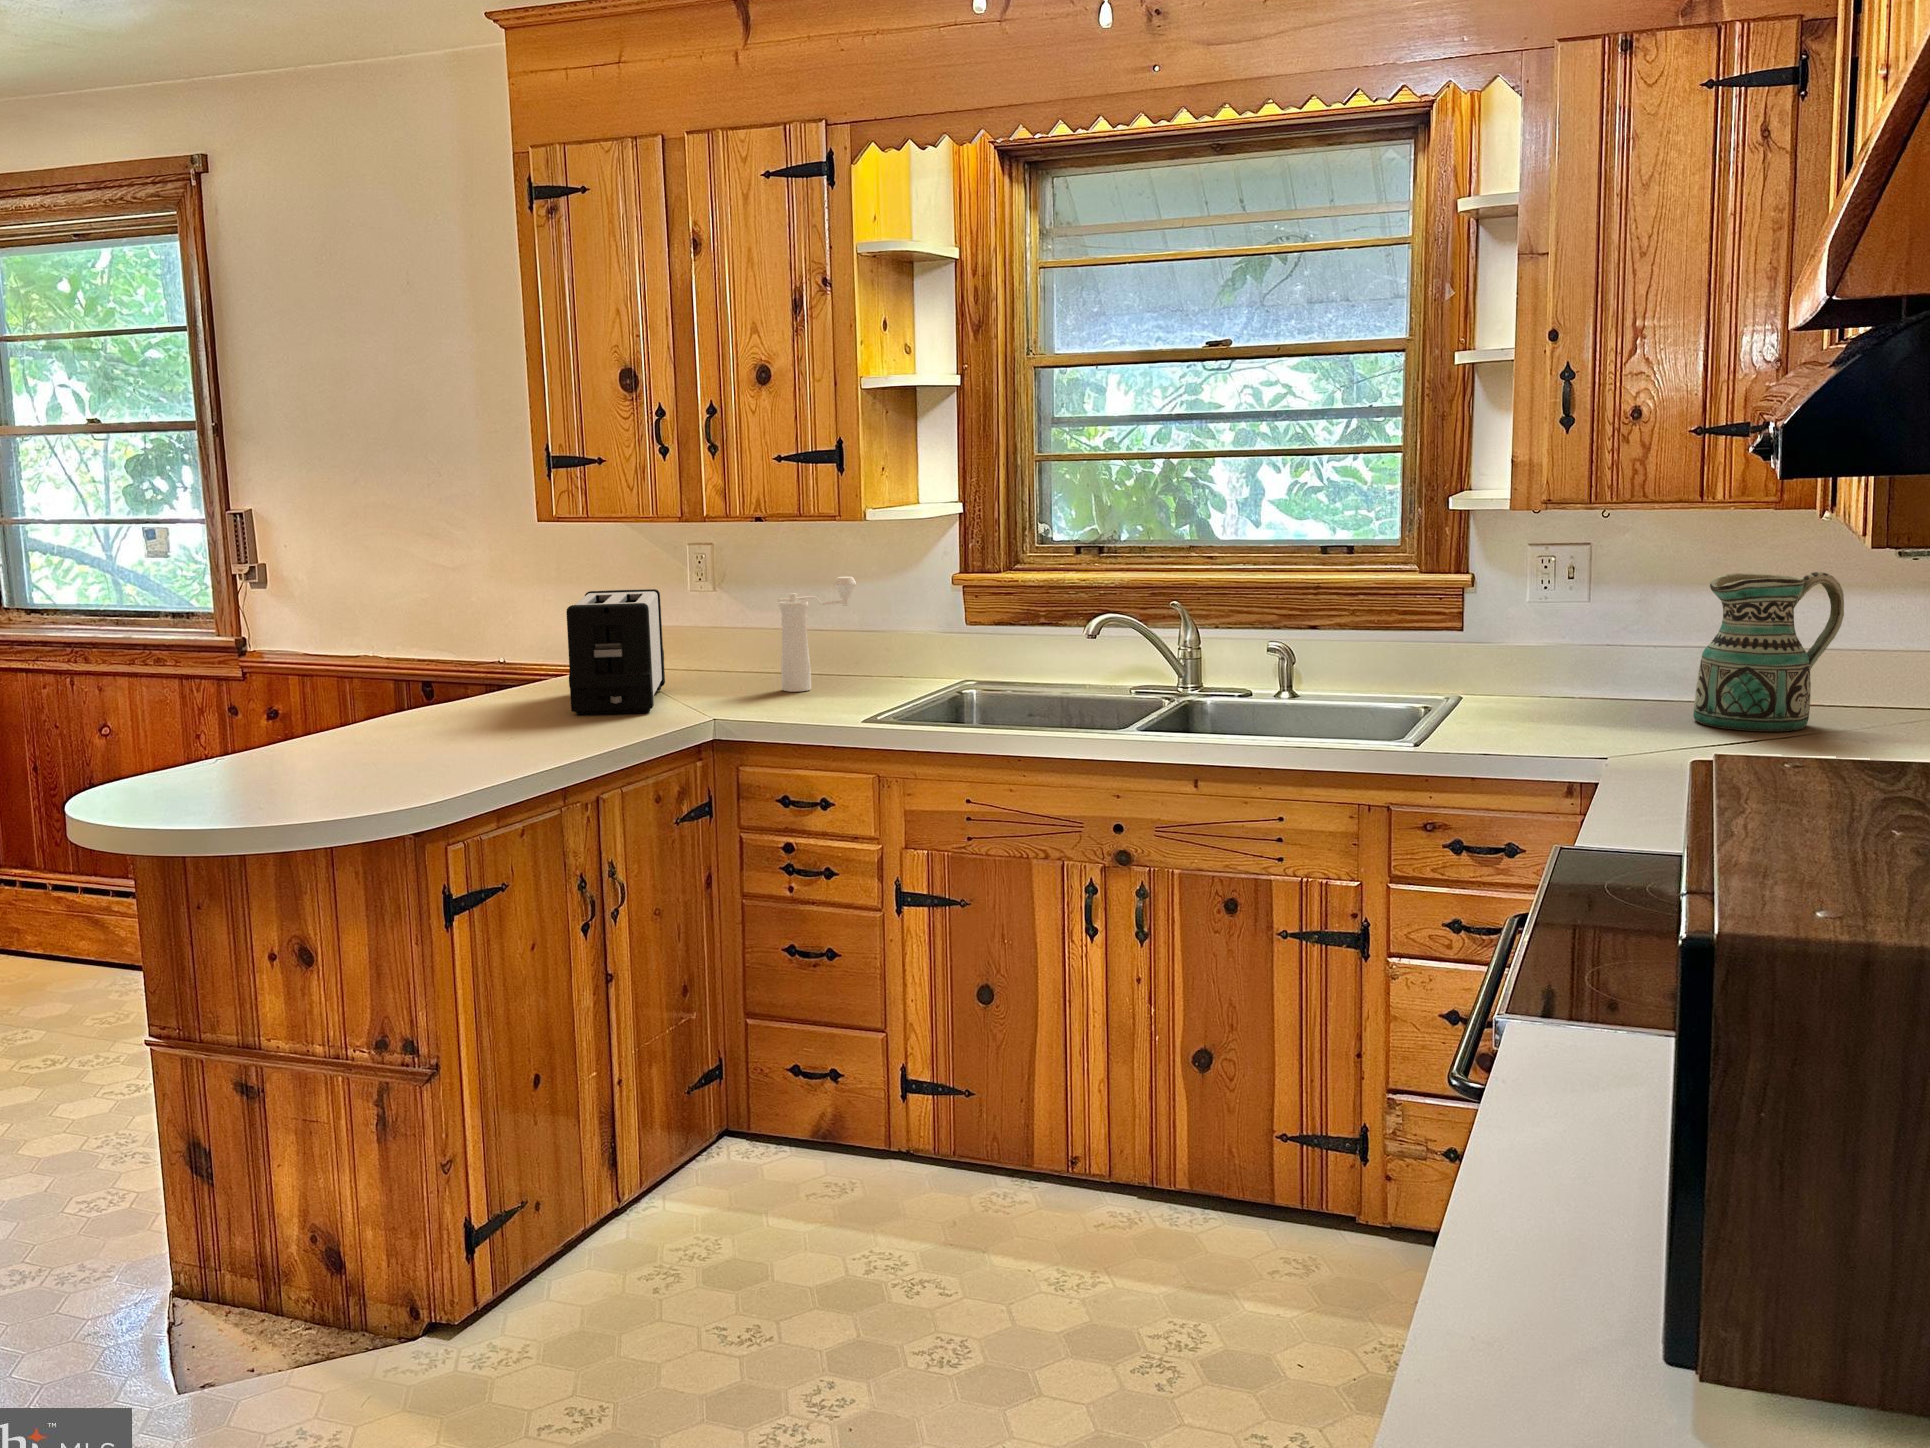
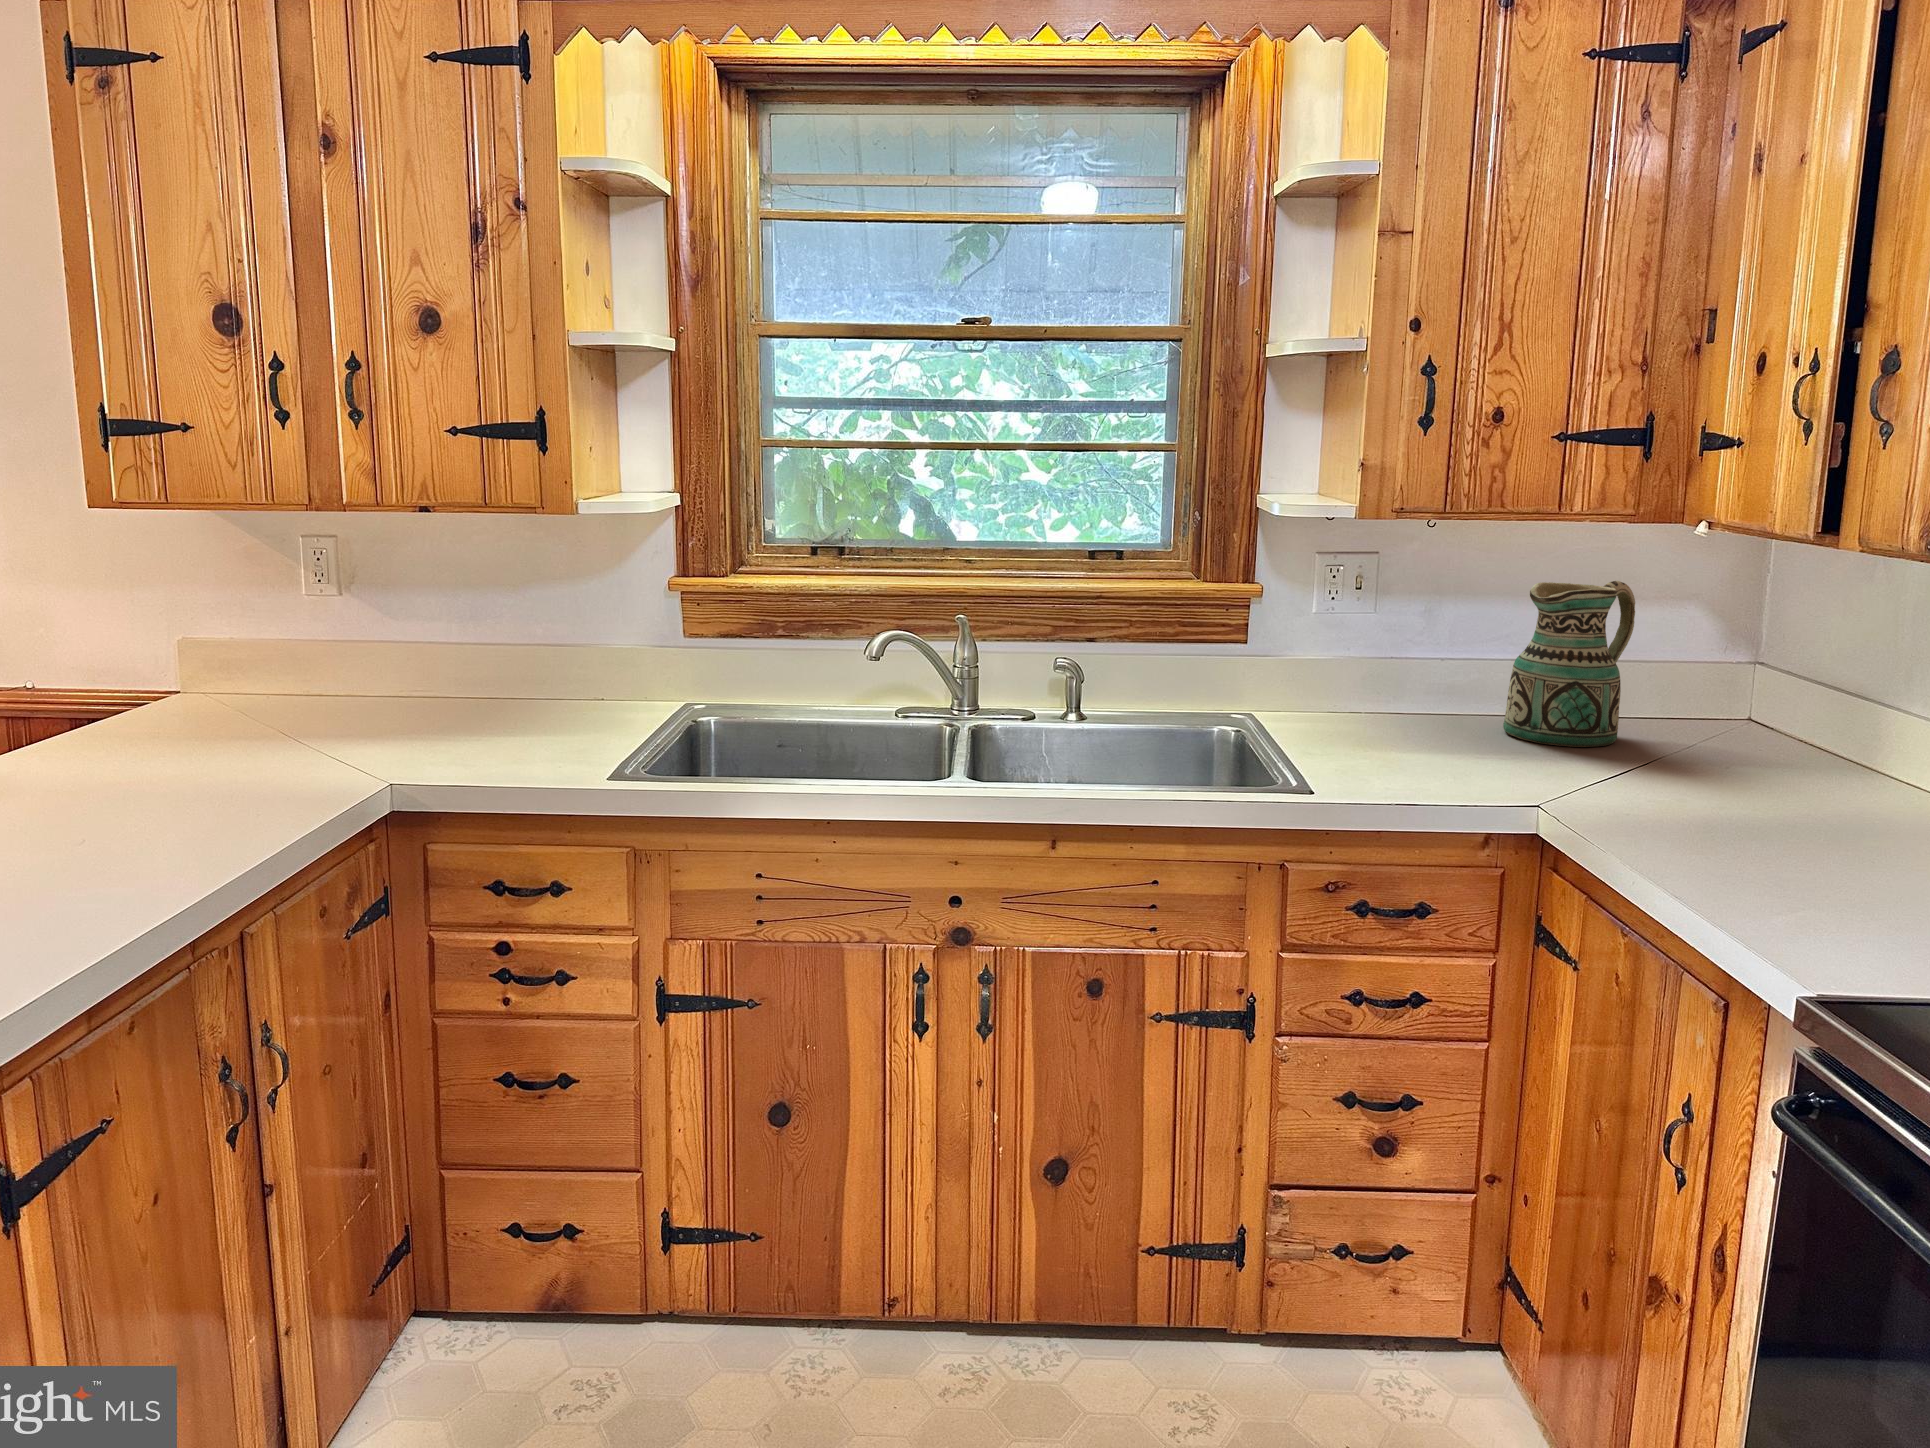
pepper mill: present [778,577,856,692] -> none [460,588,559,739]
toaster: present [566,589,665,715] -> none [157,610,300,800]

